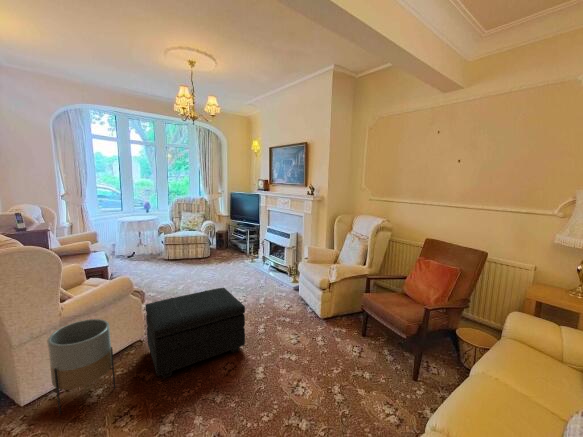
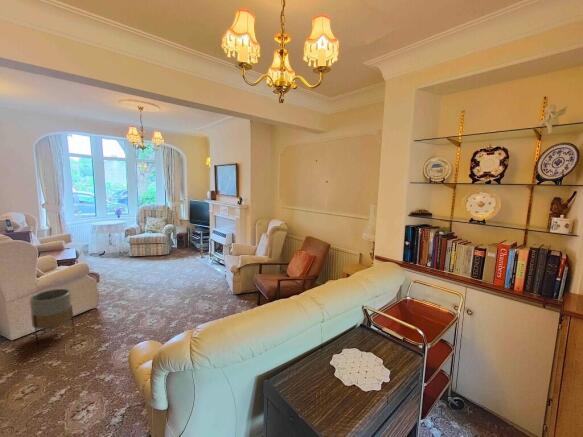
footstool: present [146,288,245,378] -> none [98,272,168,327]

